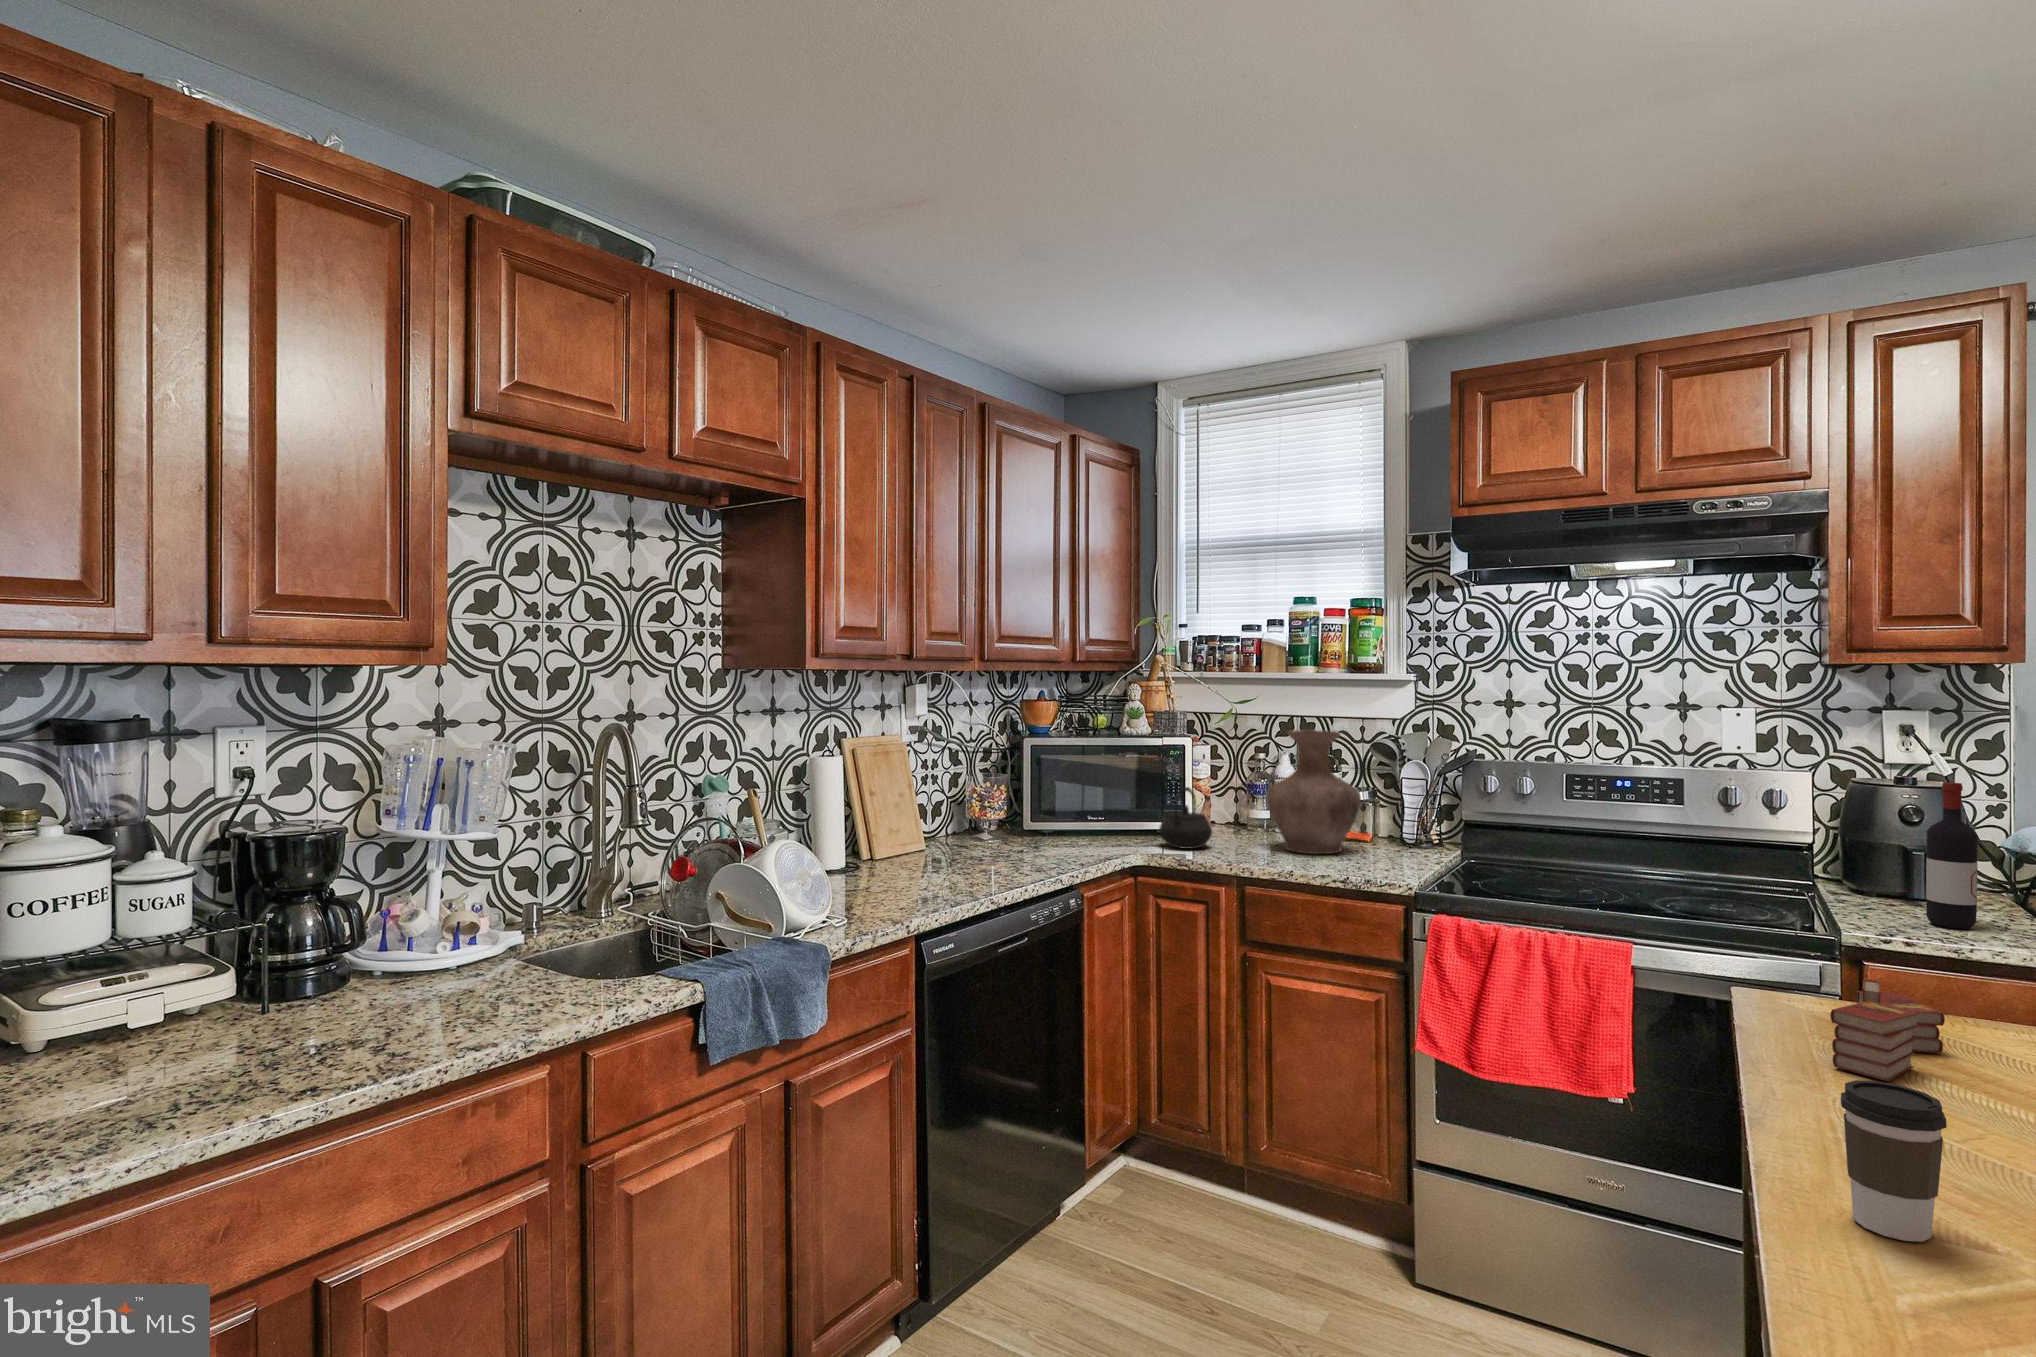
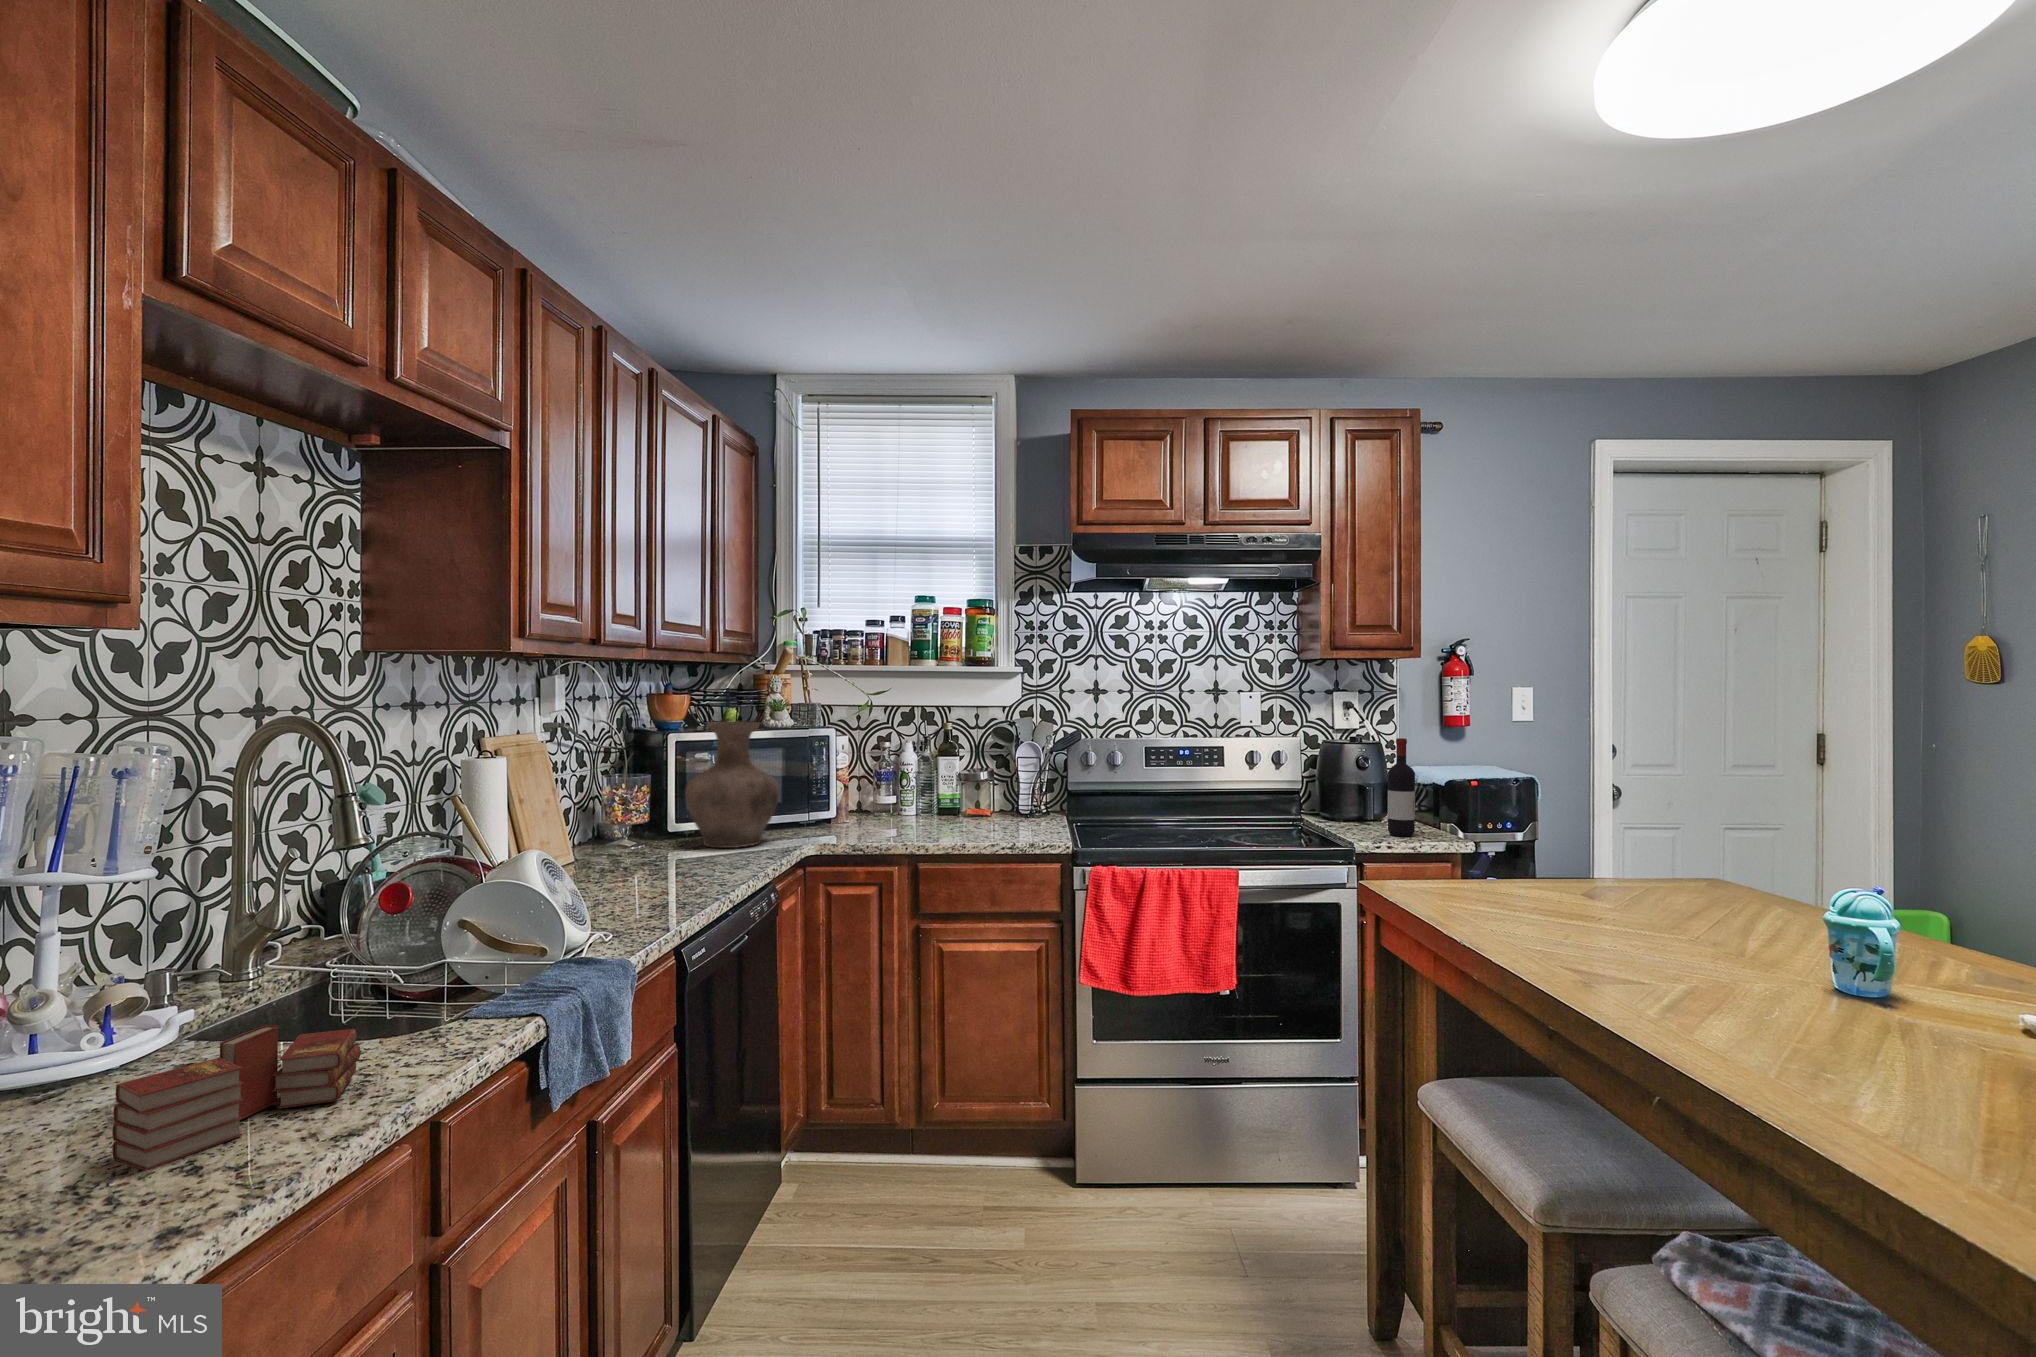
vase: present [1268,730,1360,854] -> present [685,722,780,848]
kettle: present [1159,787,1212,849] -> none [817,774,869,833]
book: present [1830,980,1945,1081] -> present [112,1025,361,1171]
coffee cup: present [1841,1080,1947,1242] -> none [1596,905,1655,998]

